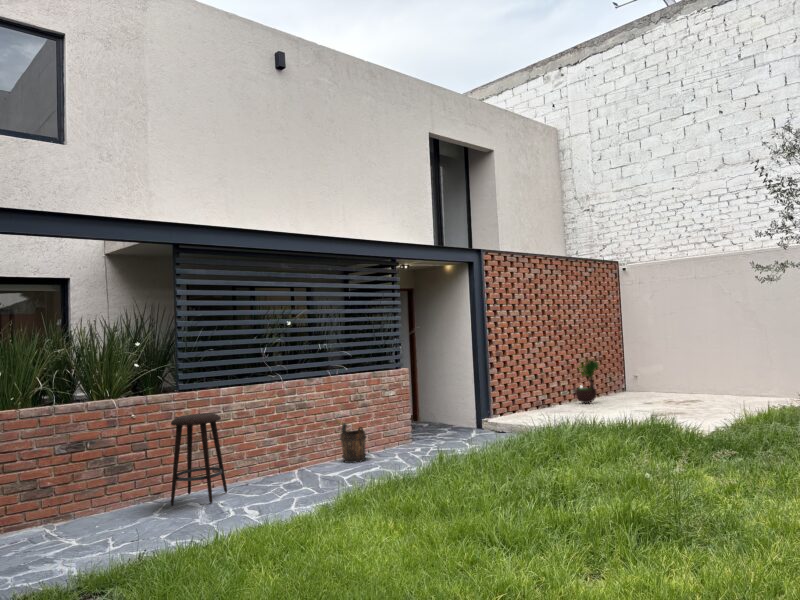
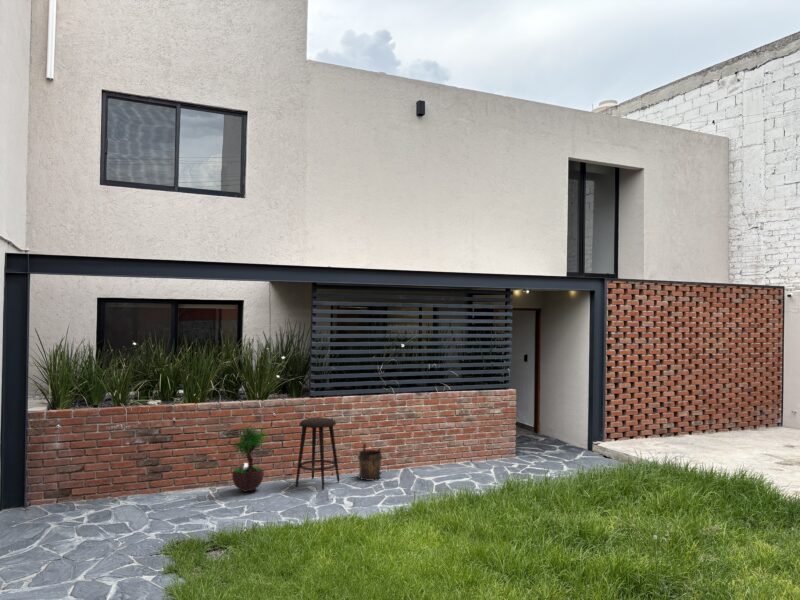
potted tree: present [575,359,599,403] -> present [232,426,267,491]
bucket: present [335,419,367,463] -> present [358,439,382,481]

